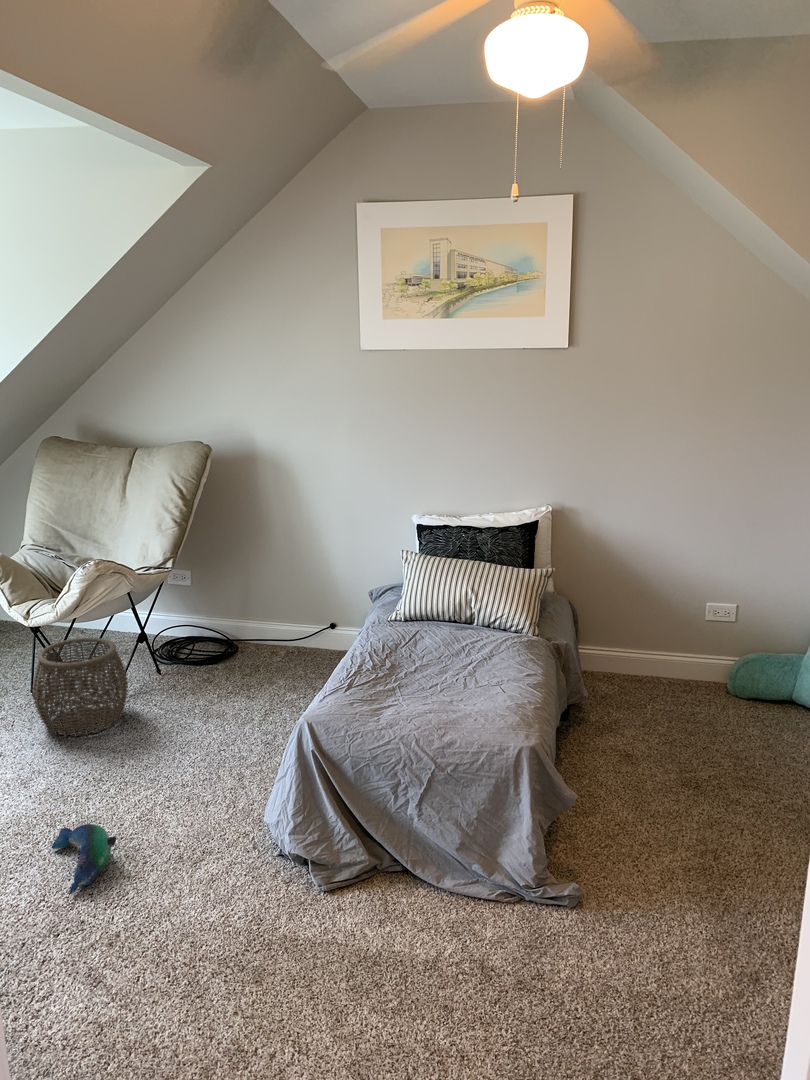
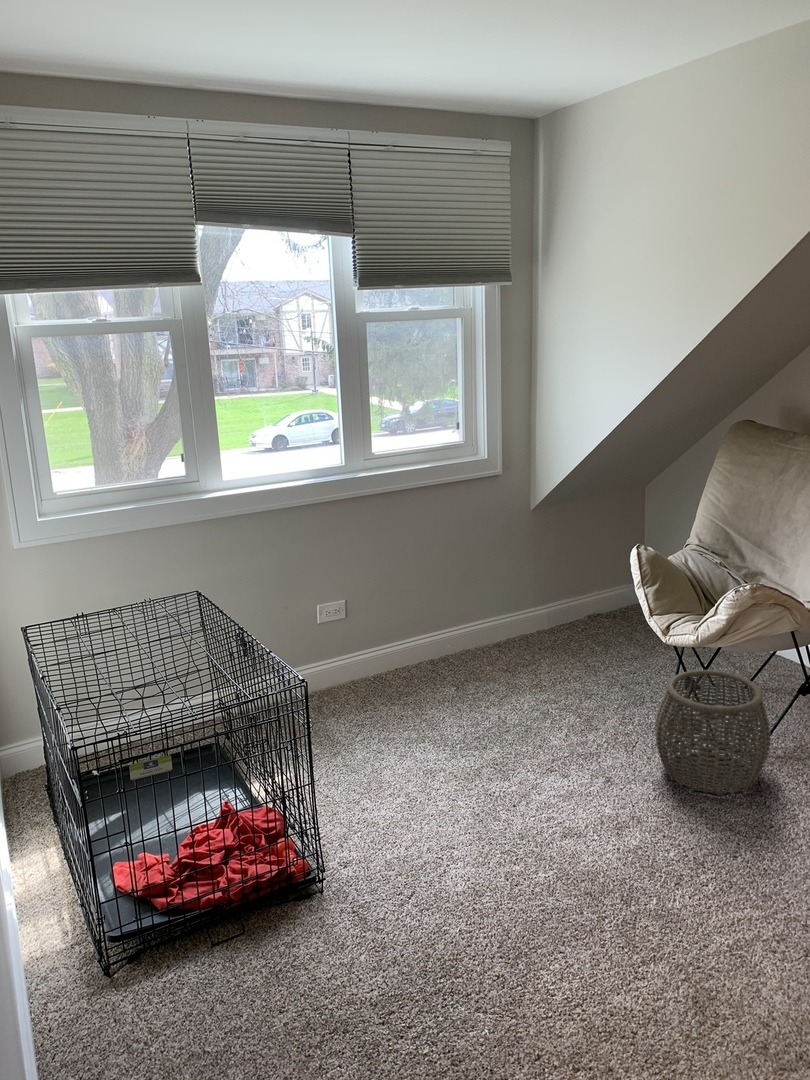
plush toy: present [52,824,116,894] -> none [612,918,686,1019]

